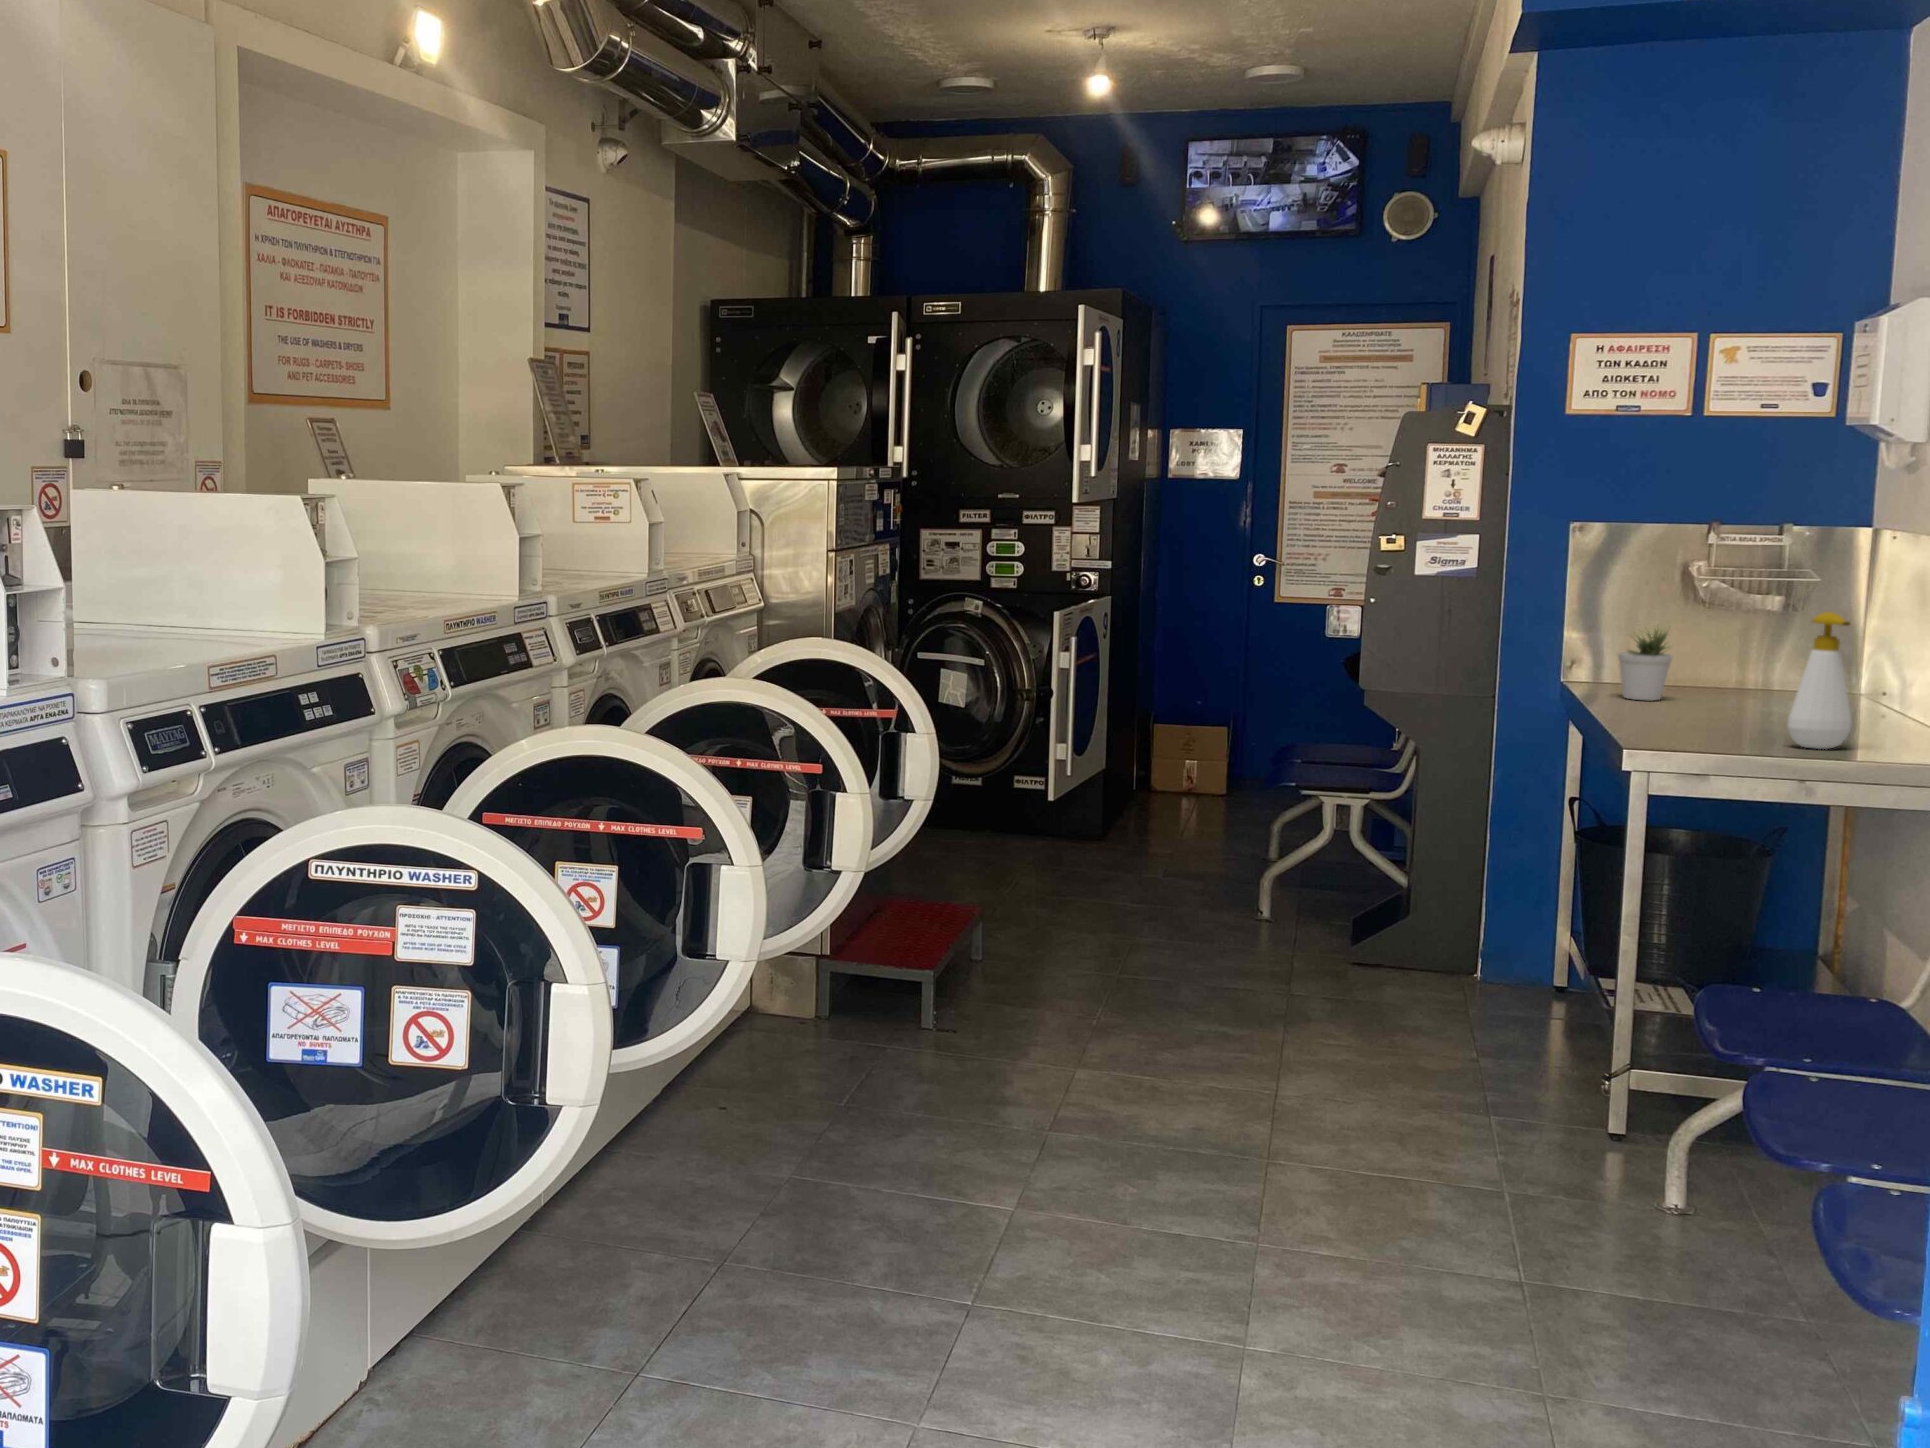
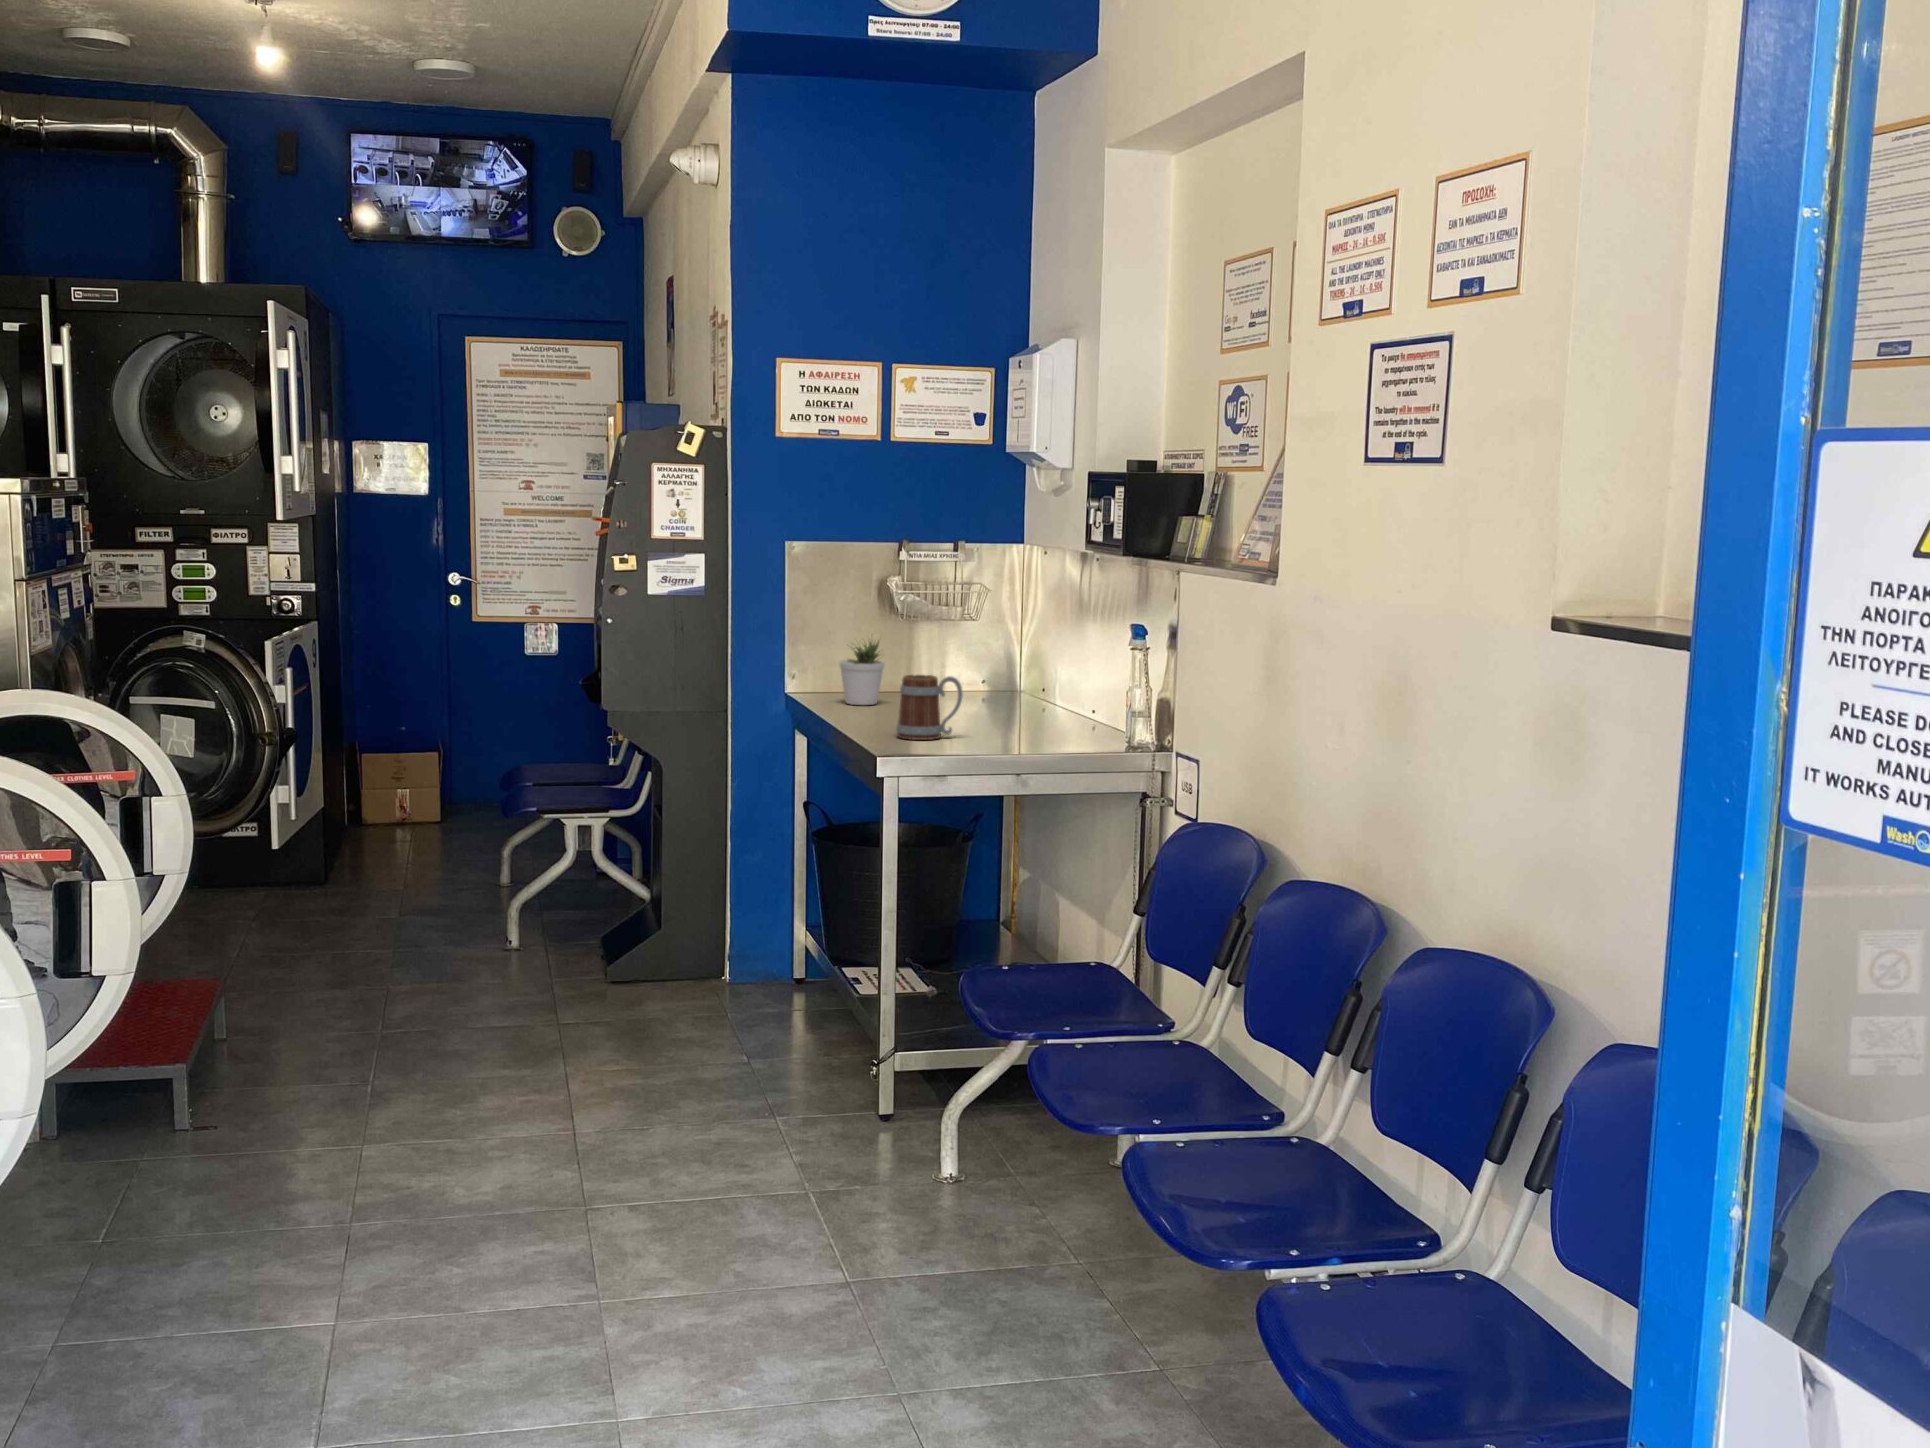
soap bottle: present [1788,612,1852,749] -> none [1003,621,1050,743]
mug: none [1656,666,1741,737] -> present [896,675,963,740]

